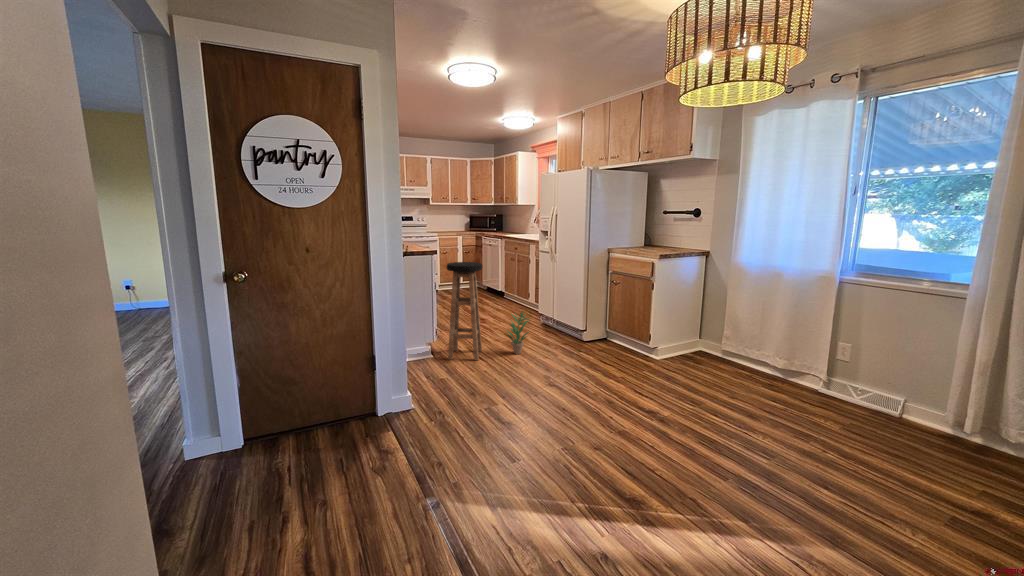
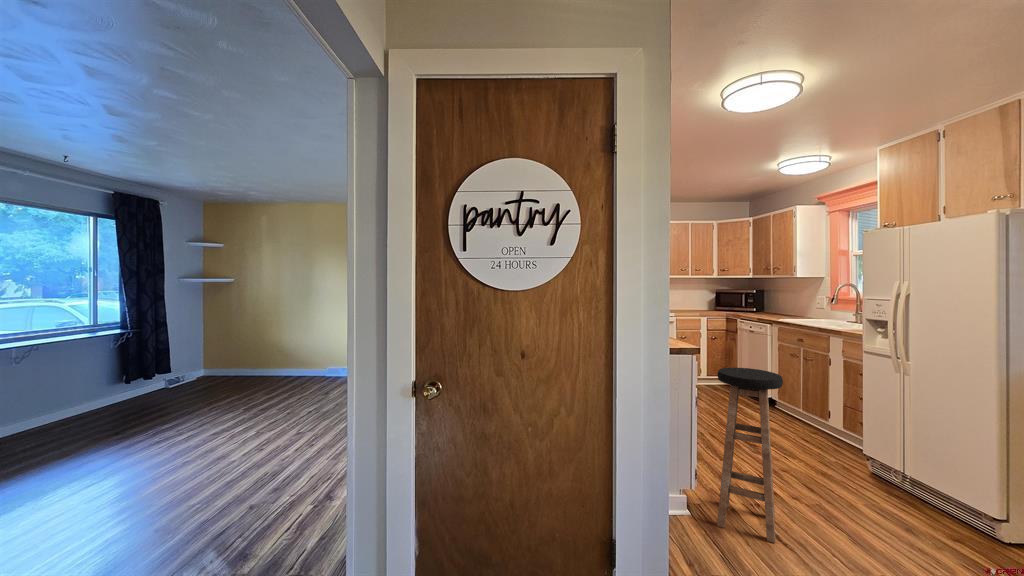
potted plant: present [507,312,529,354] -> none [823,467,885,547]

